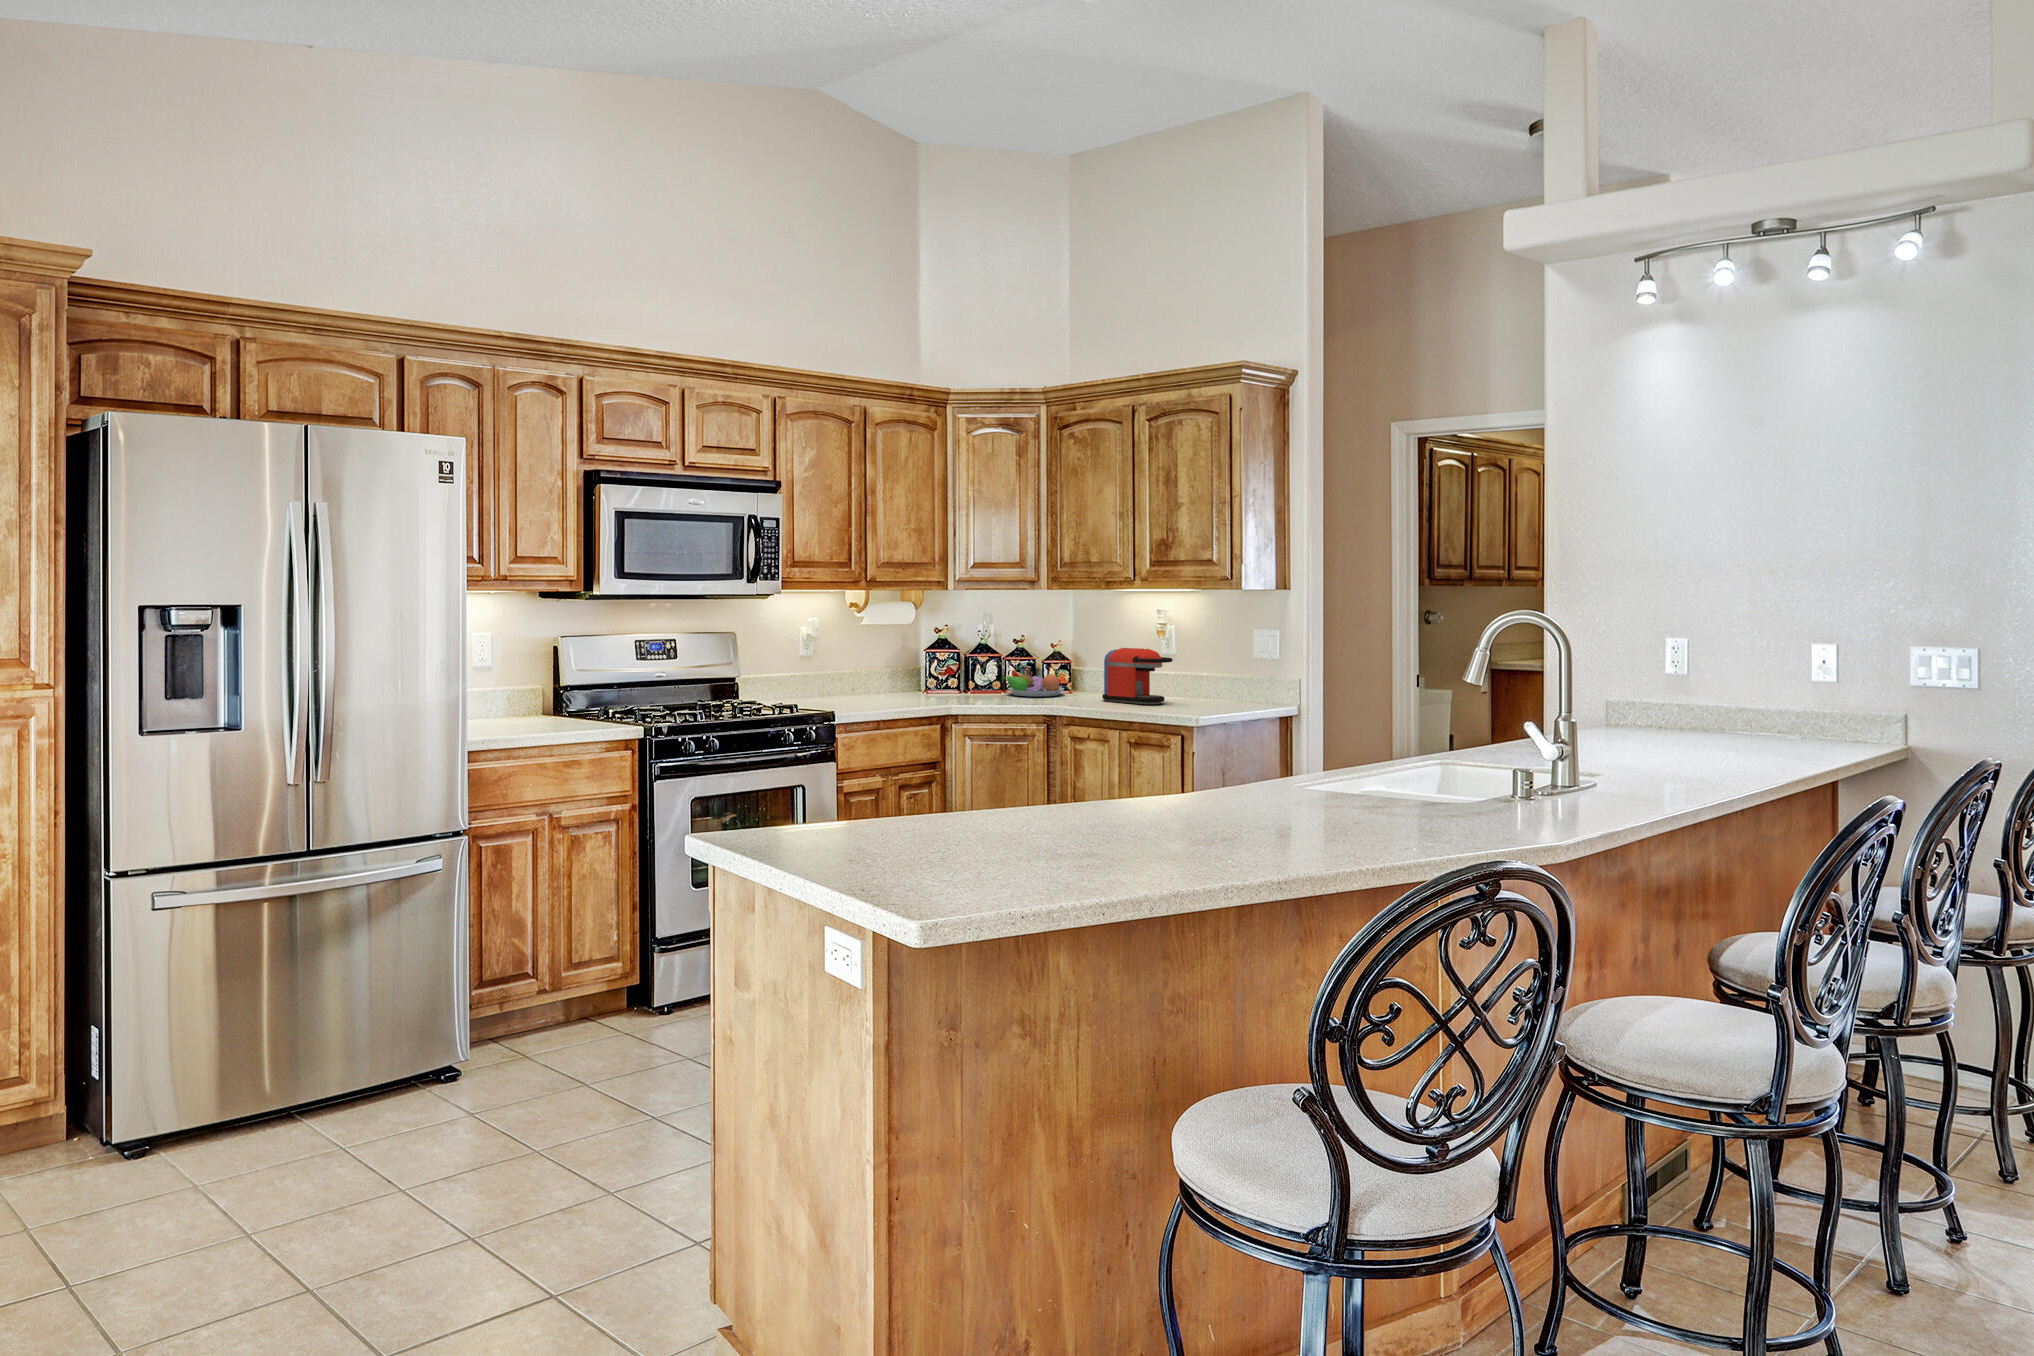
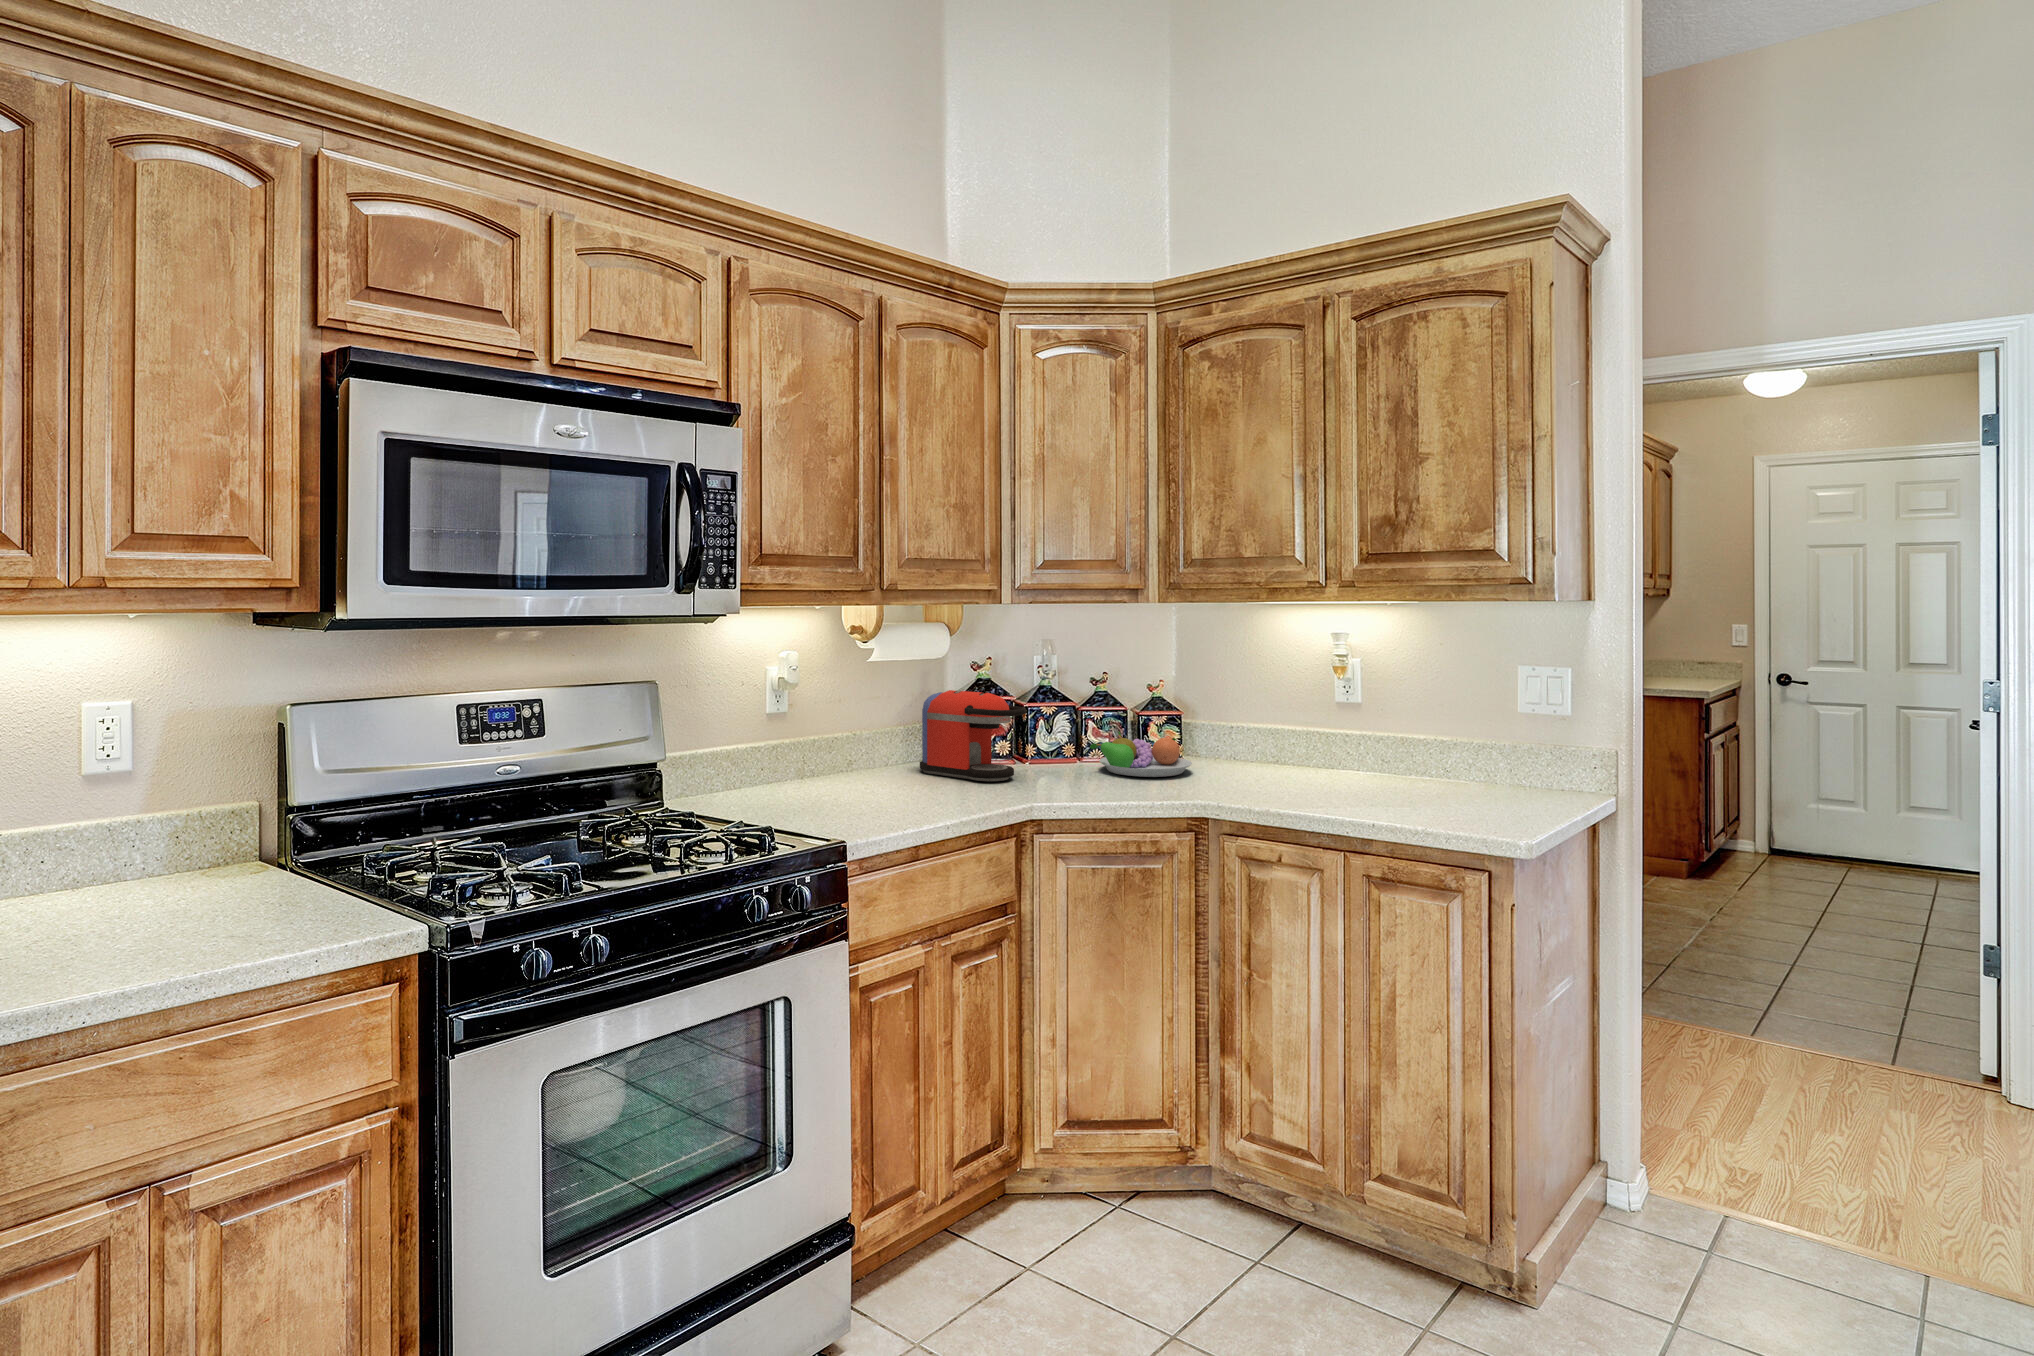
coffee maker: present [1102,648,1172,704] -> present [920,690,1026,781]

